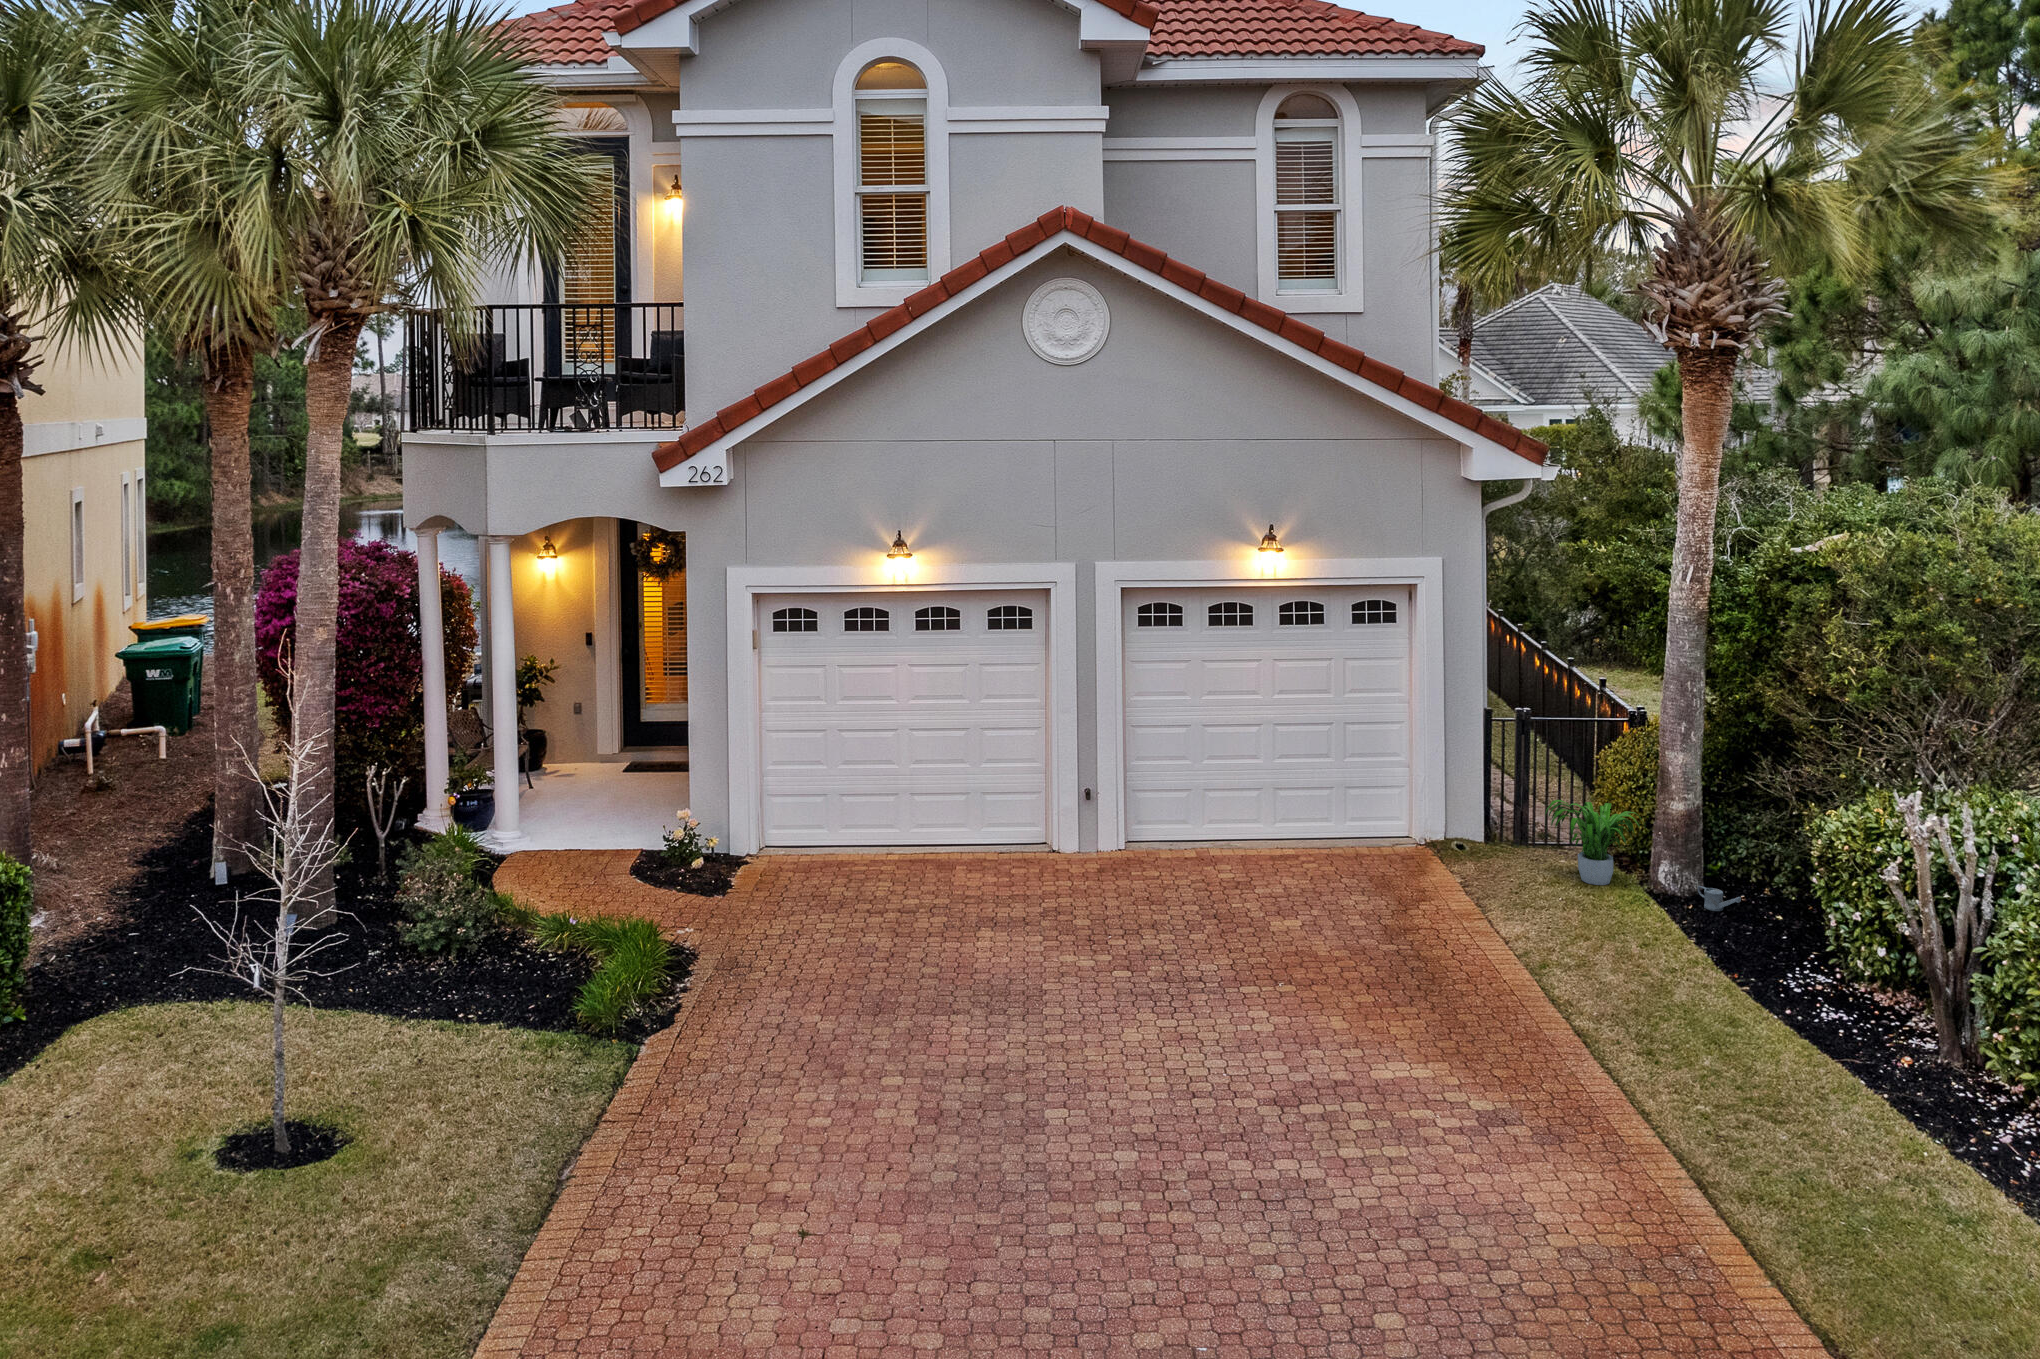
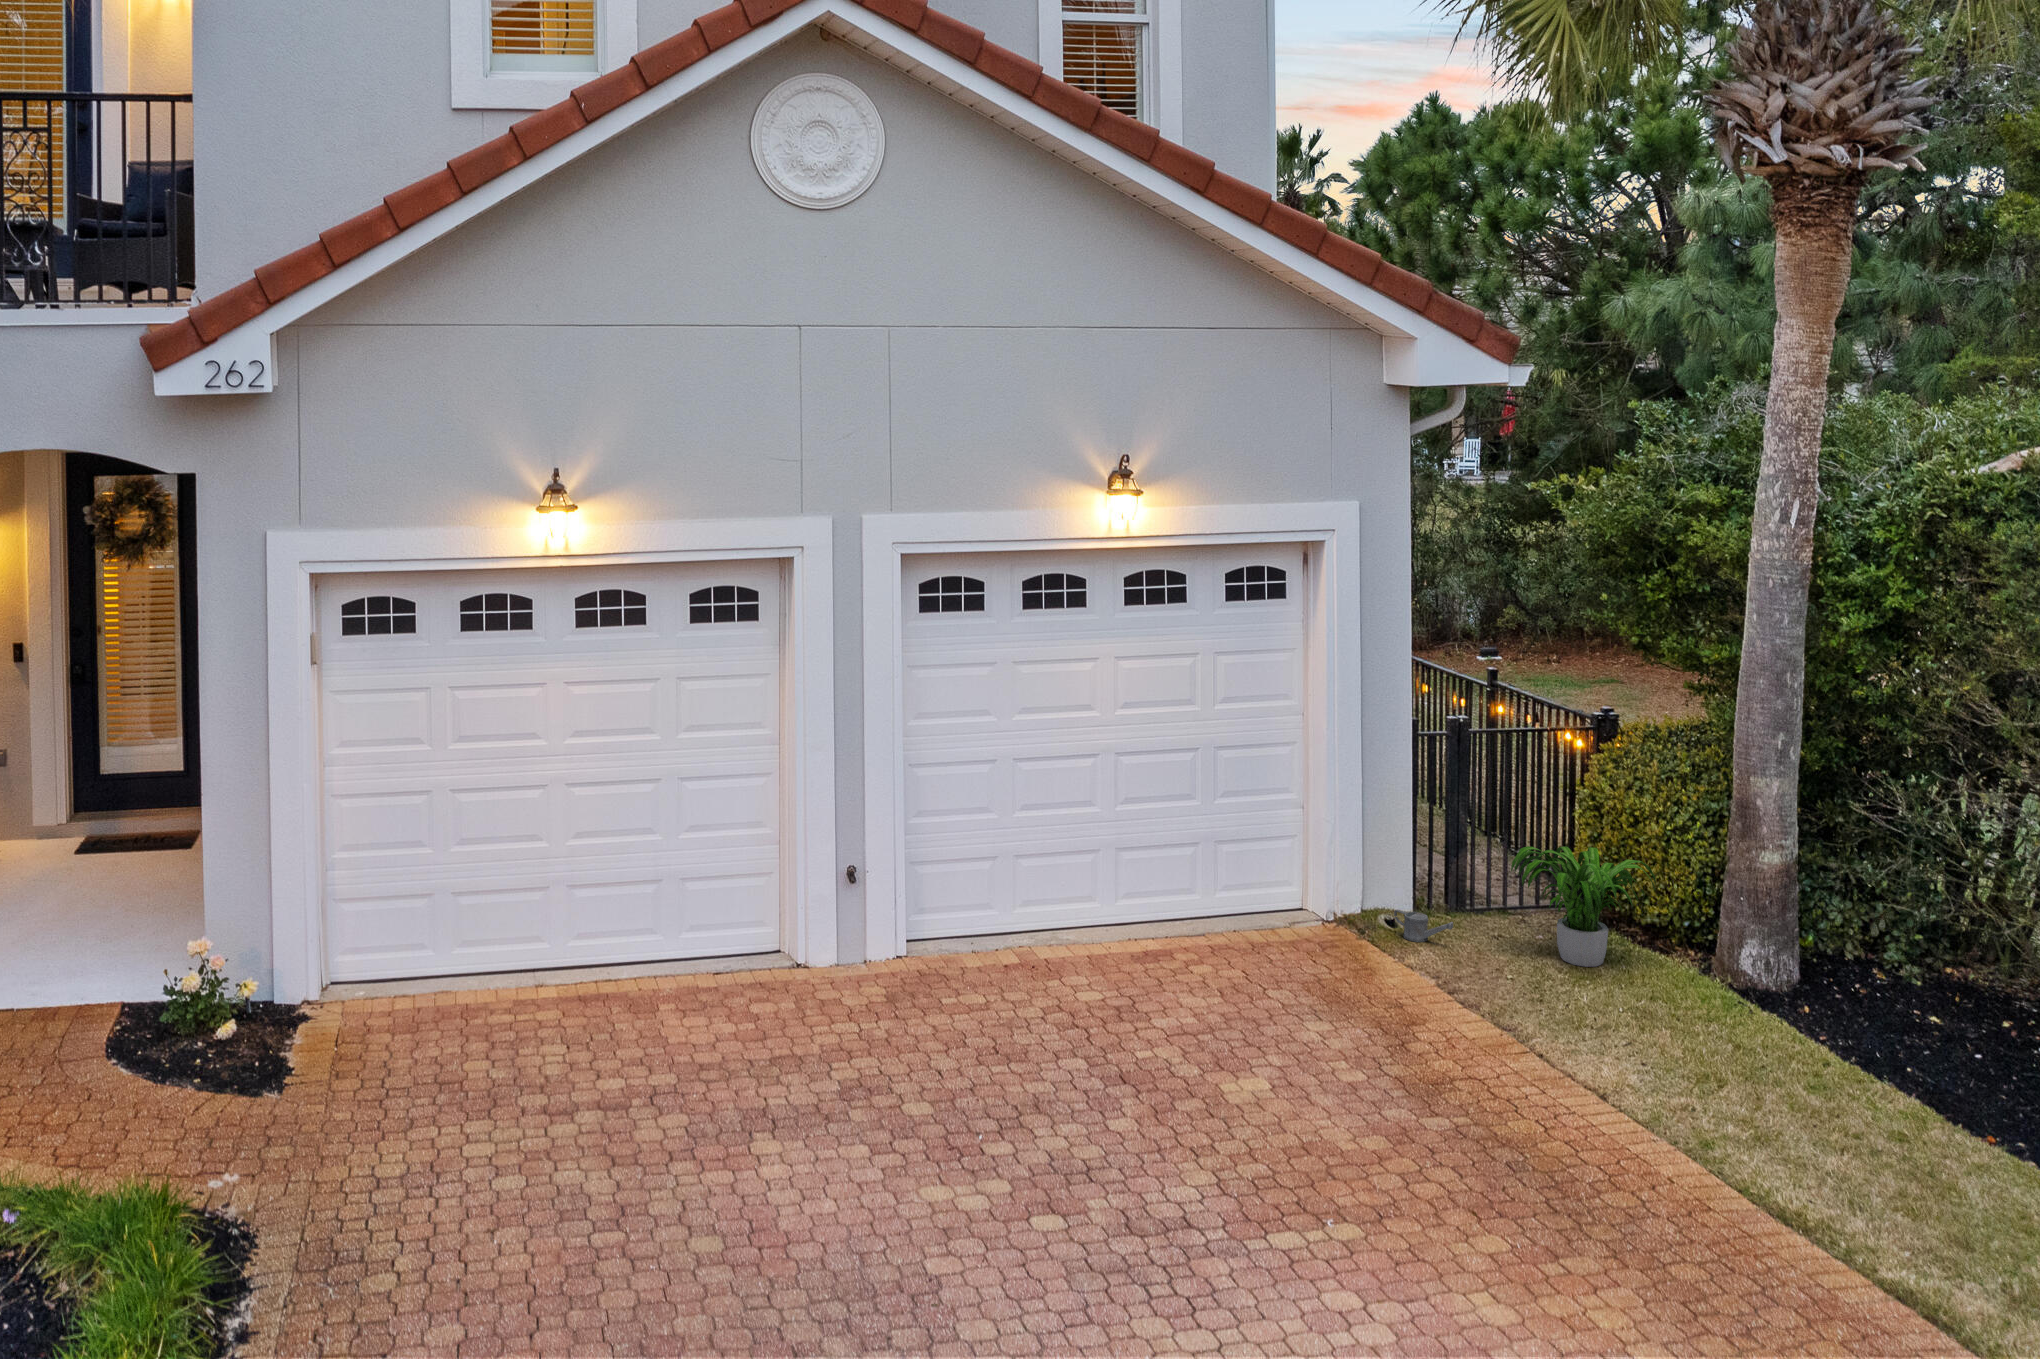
watering can: present [1698,886,1741,911] -> present [1394,910,1453,942]

